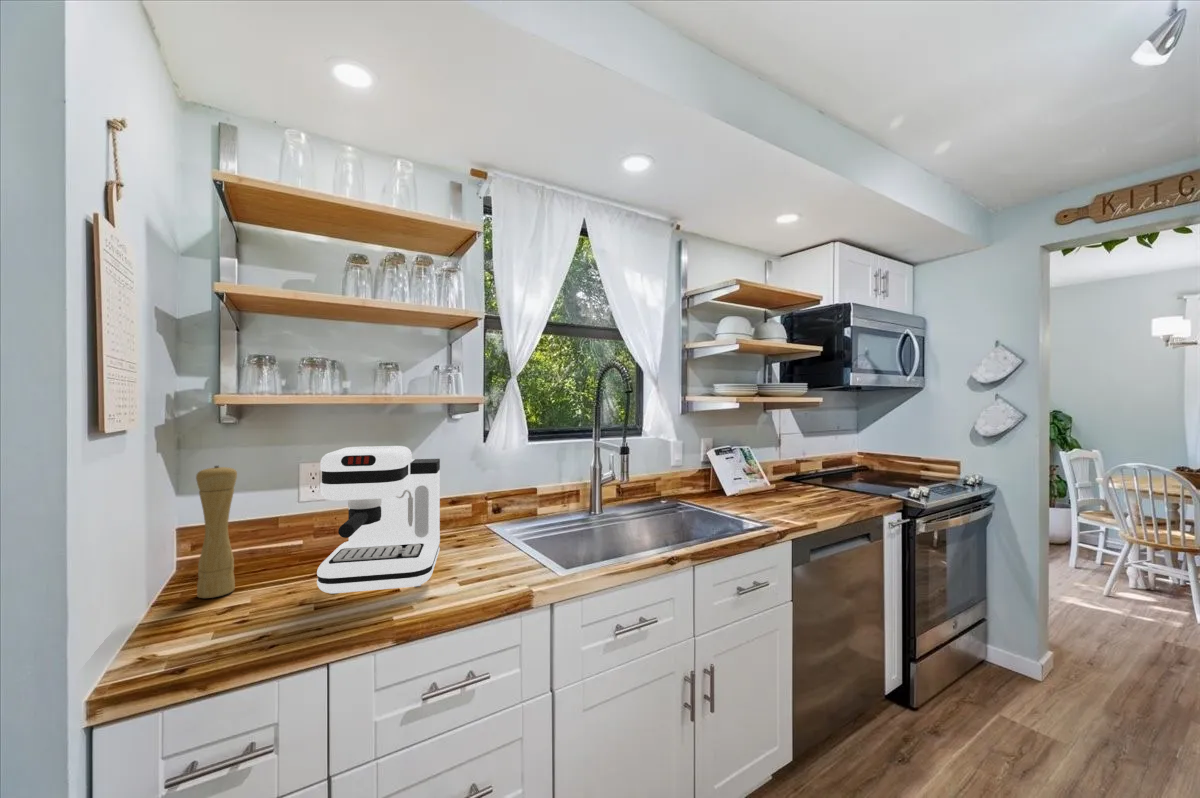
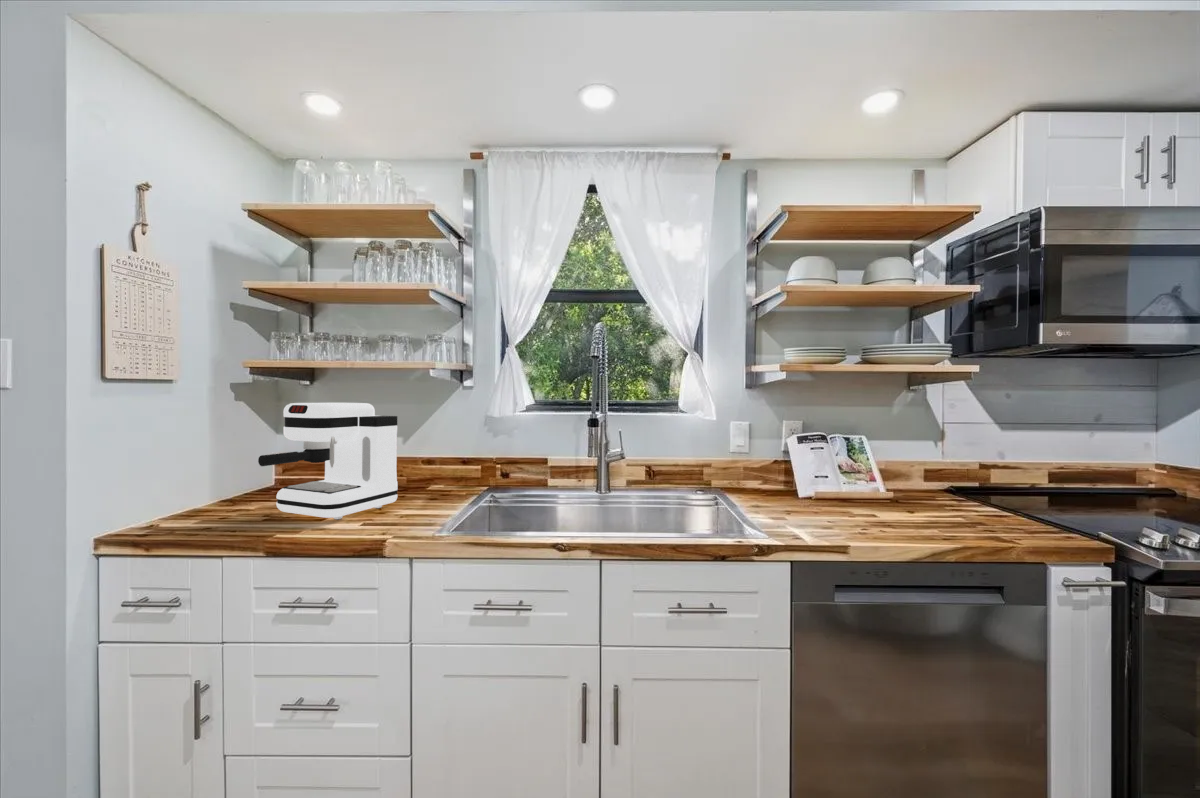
pepper mill: present [196,466,237,598] -> none [241,411,269,502]

